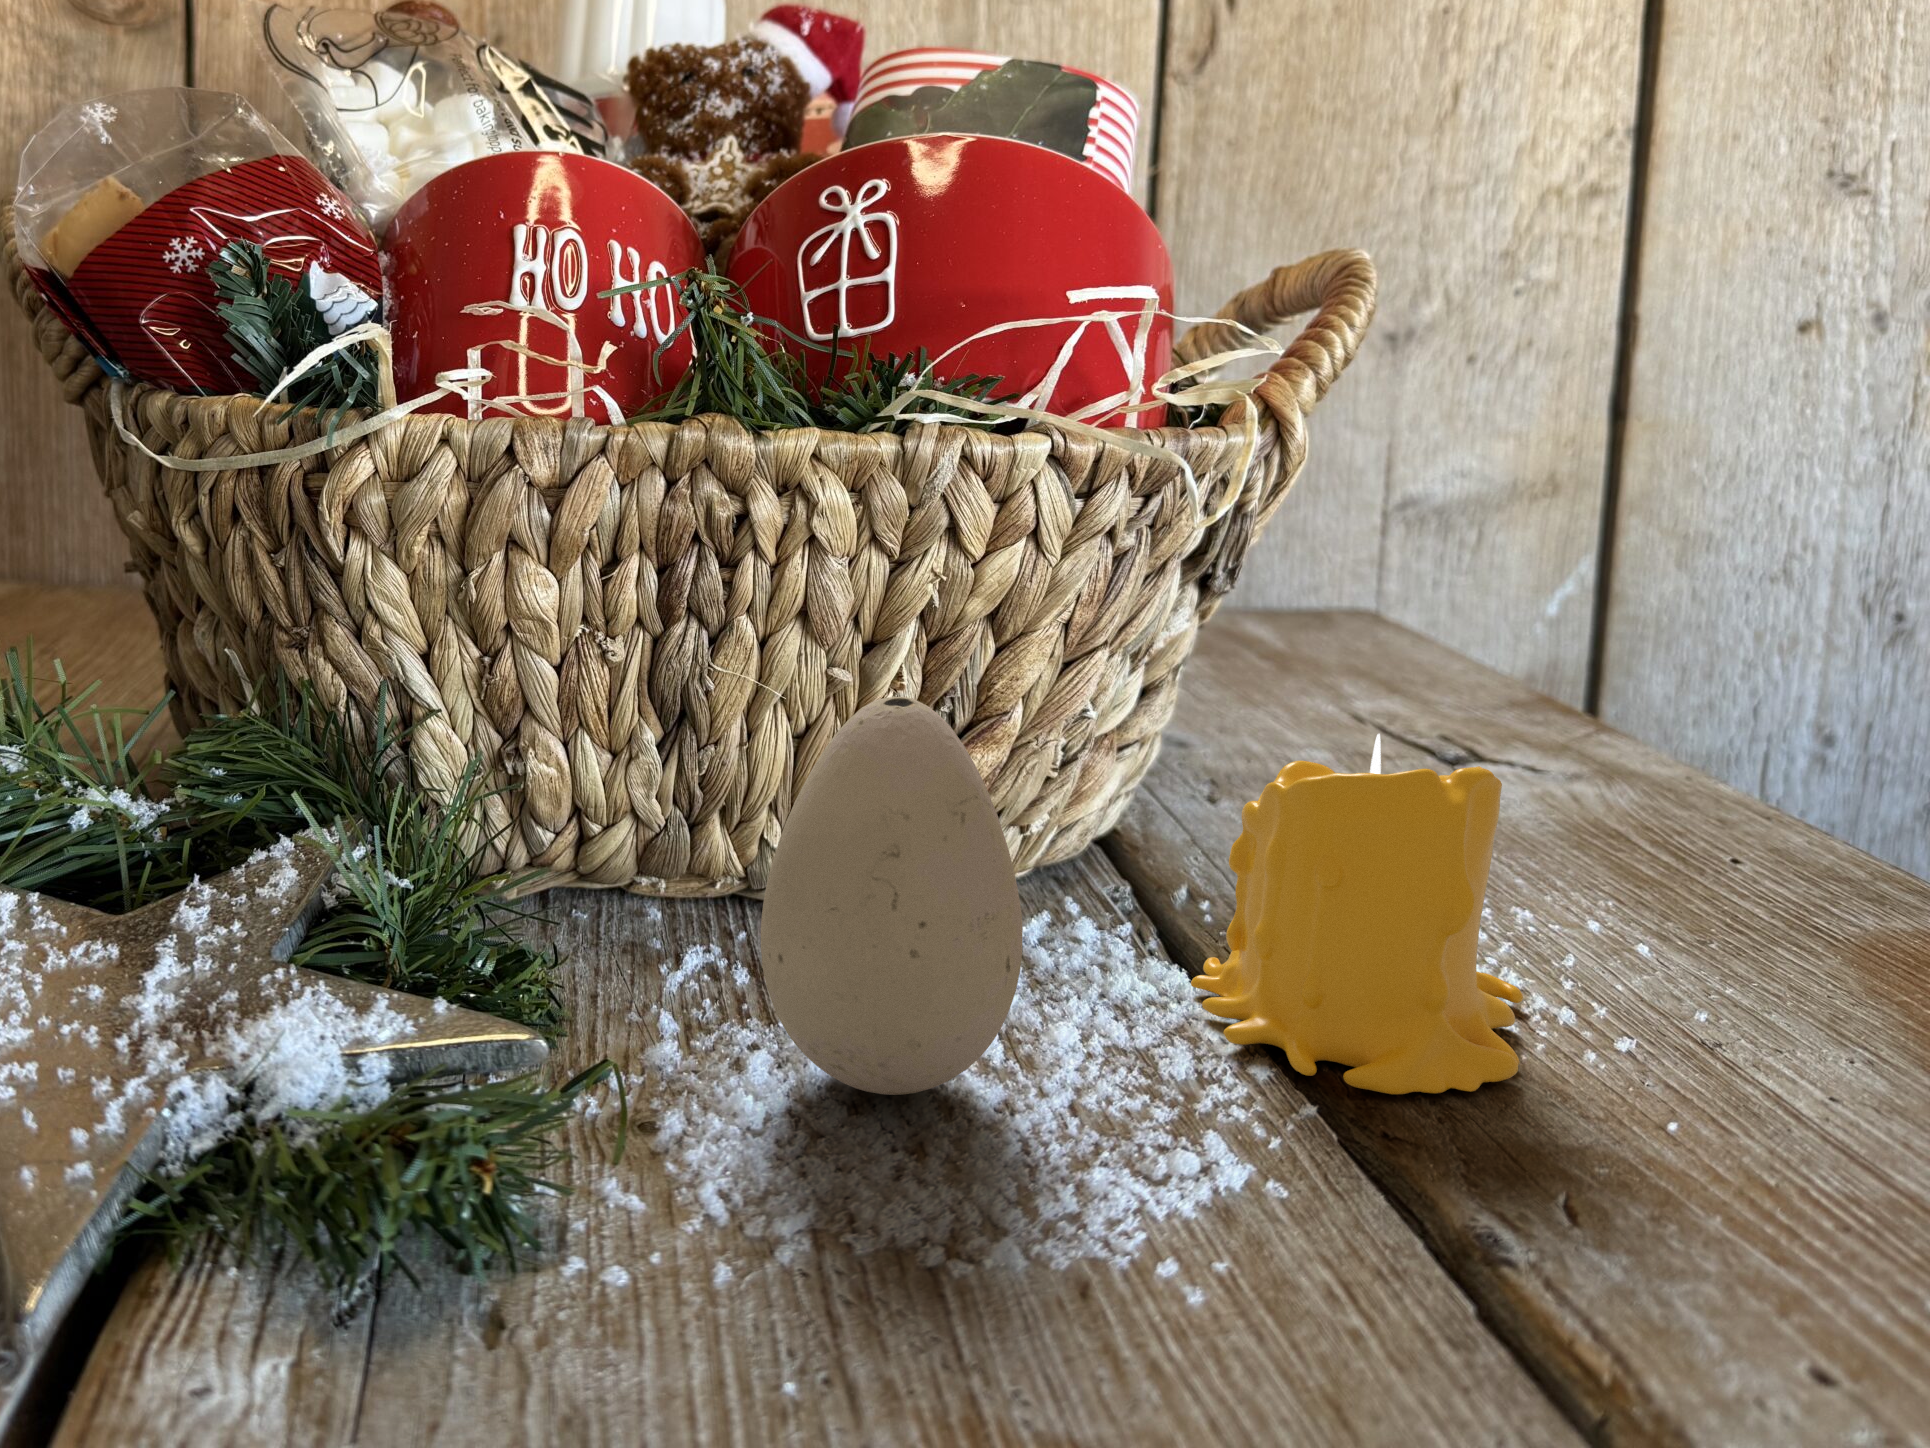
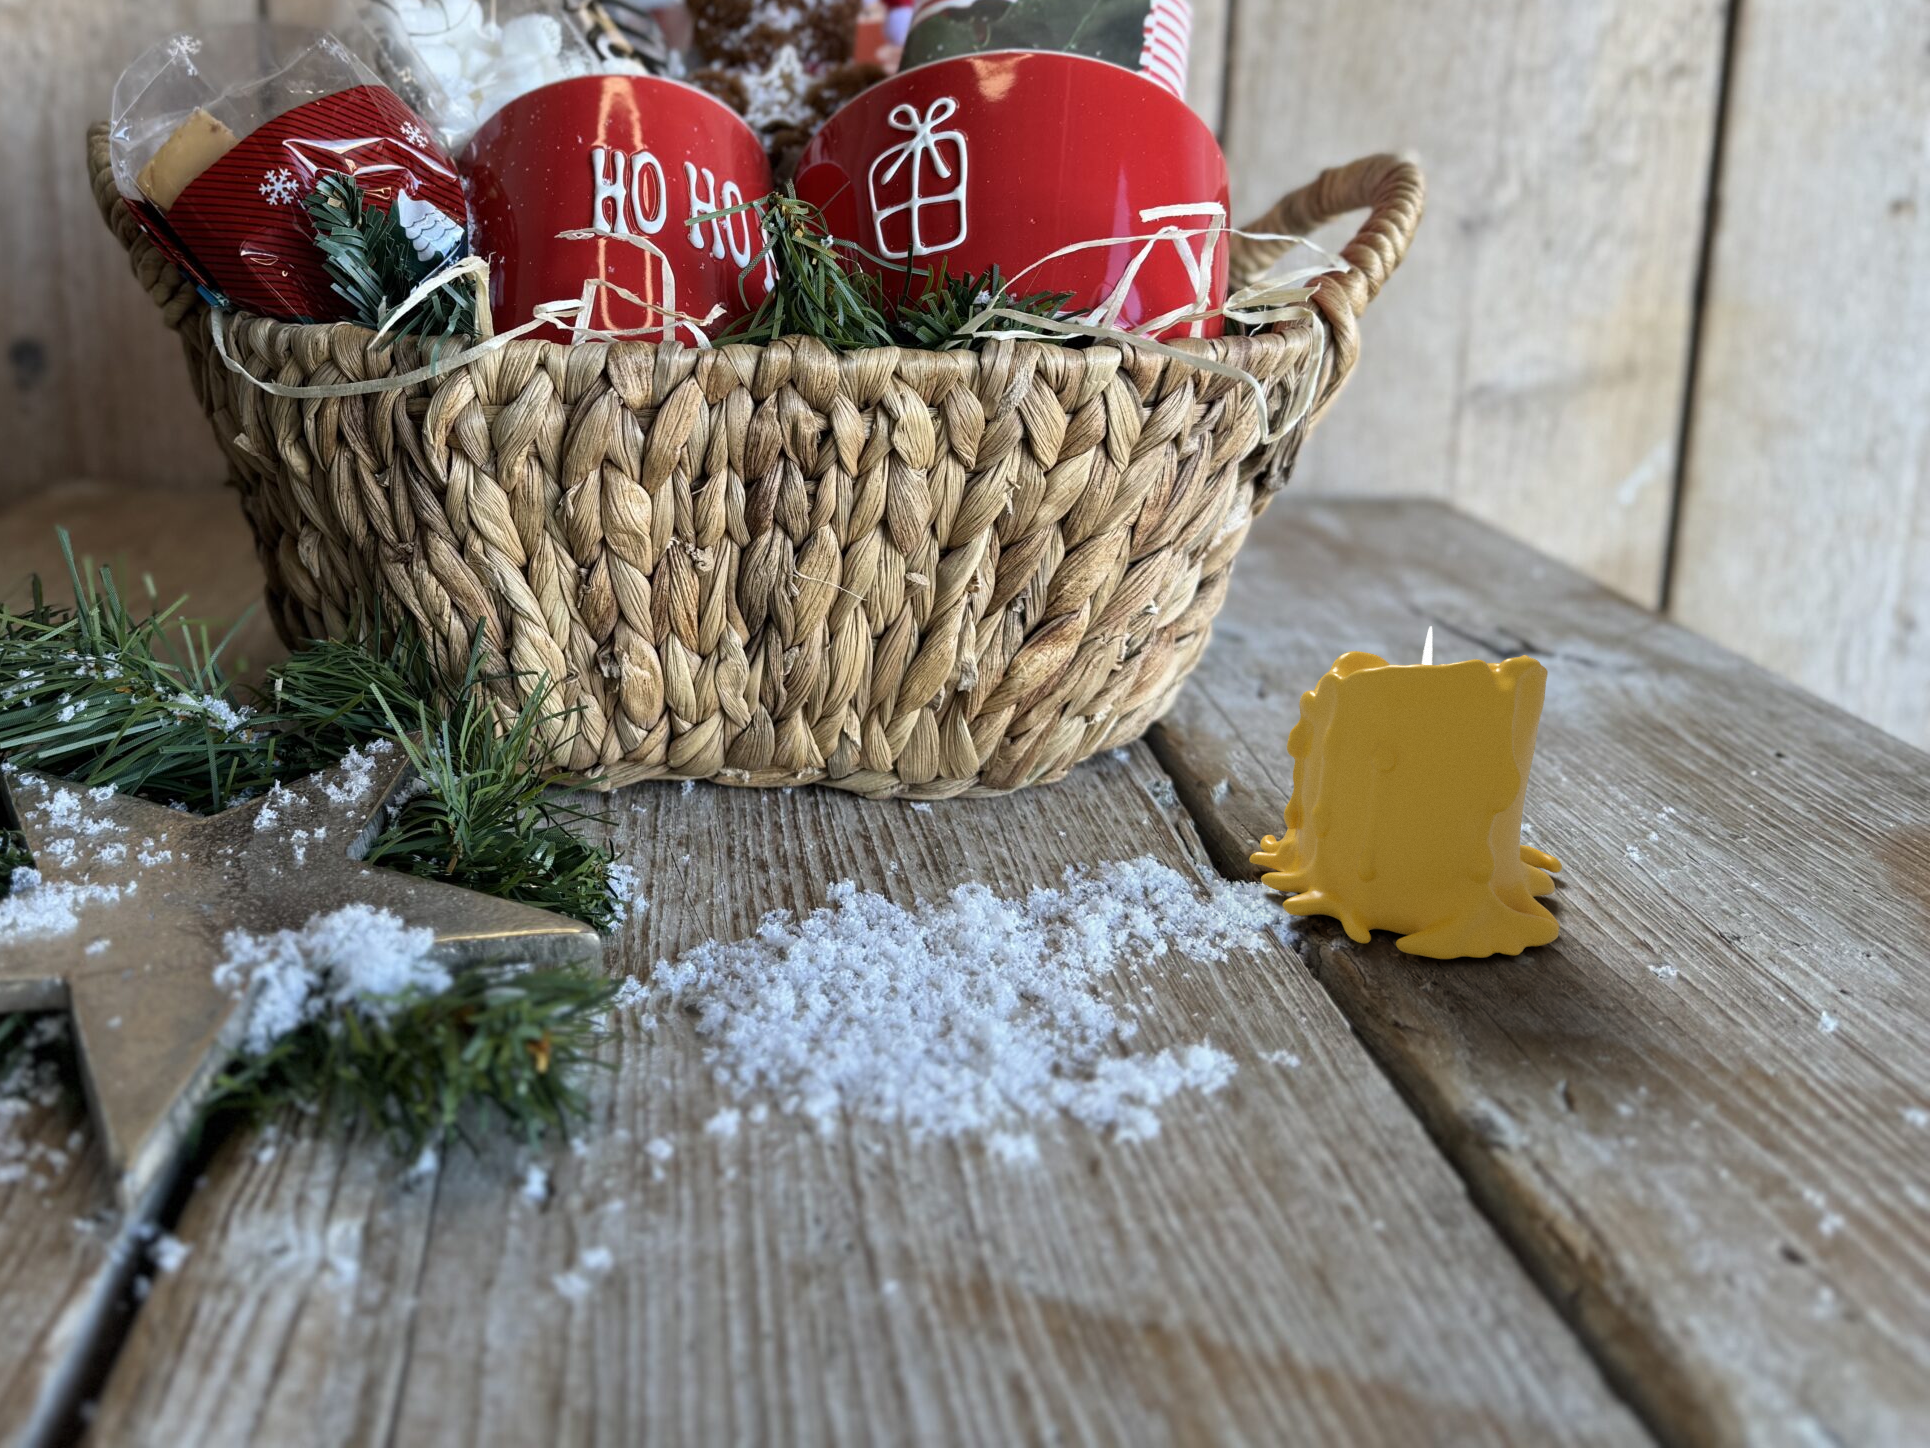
decorative egg: present [761,697,1022,1095] -> none [855,603,1099,967]

